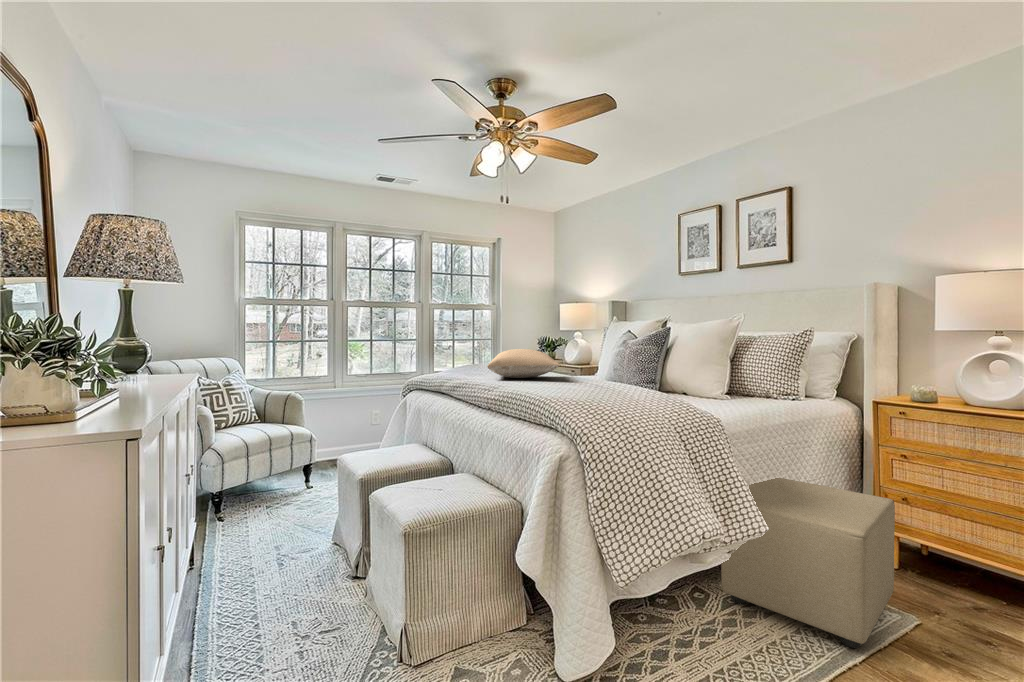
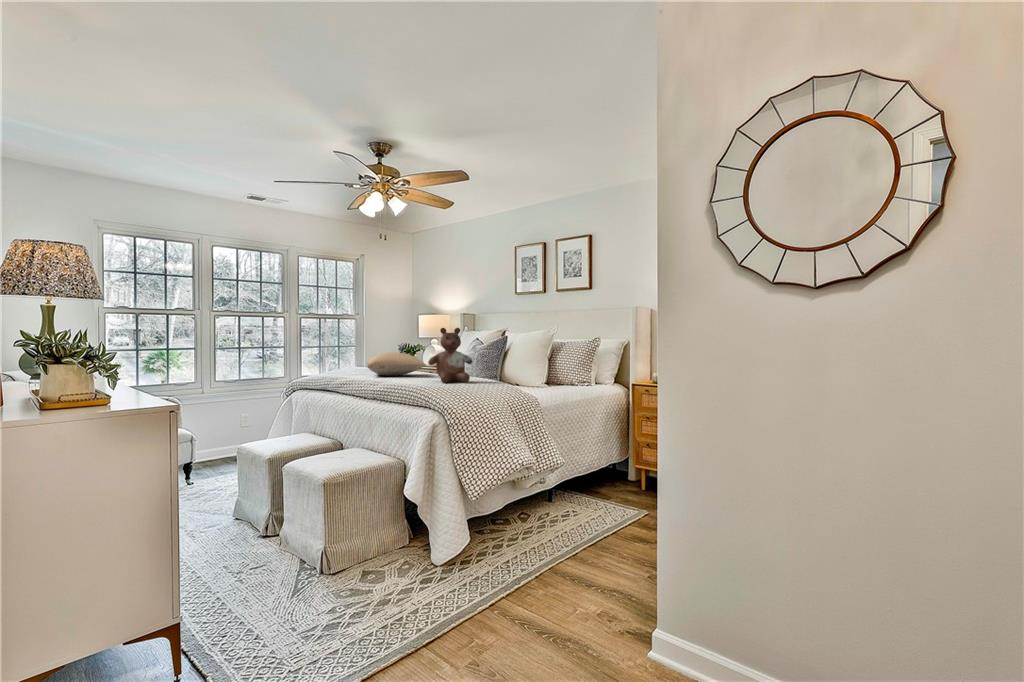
stuffed bear: none [561,316,622,393] -> present [428,328,472,383]
ottoman: present [721,478,895,648] -> none [537,436,637,529]

